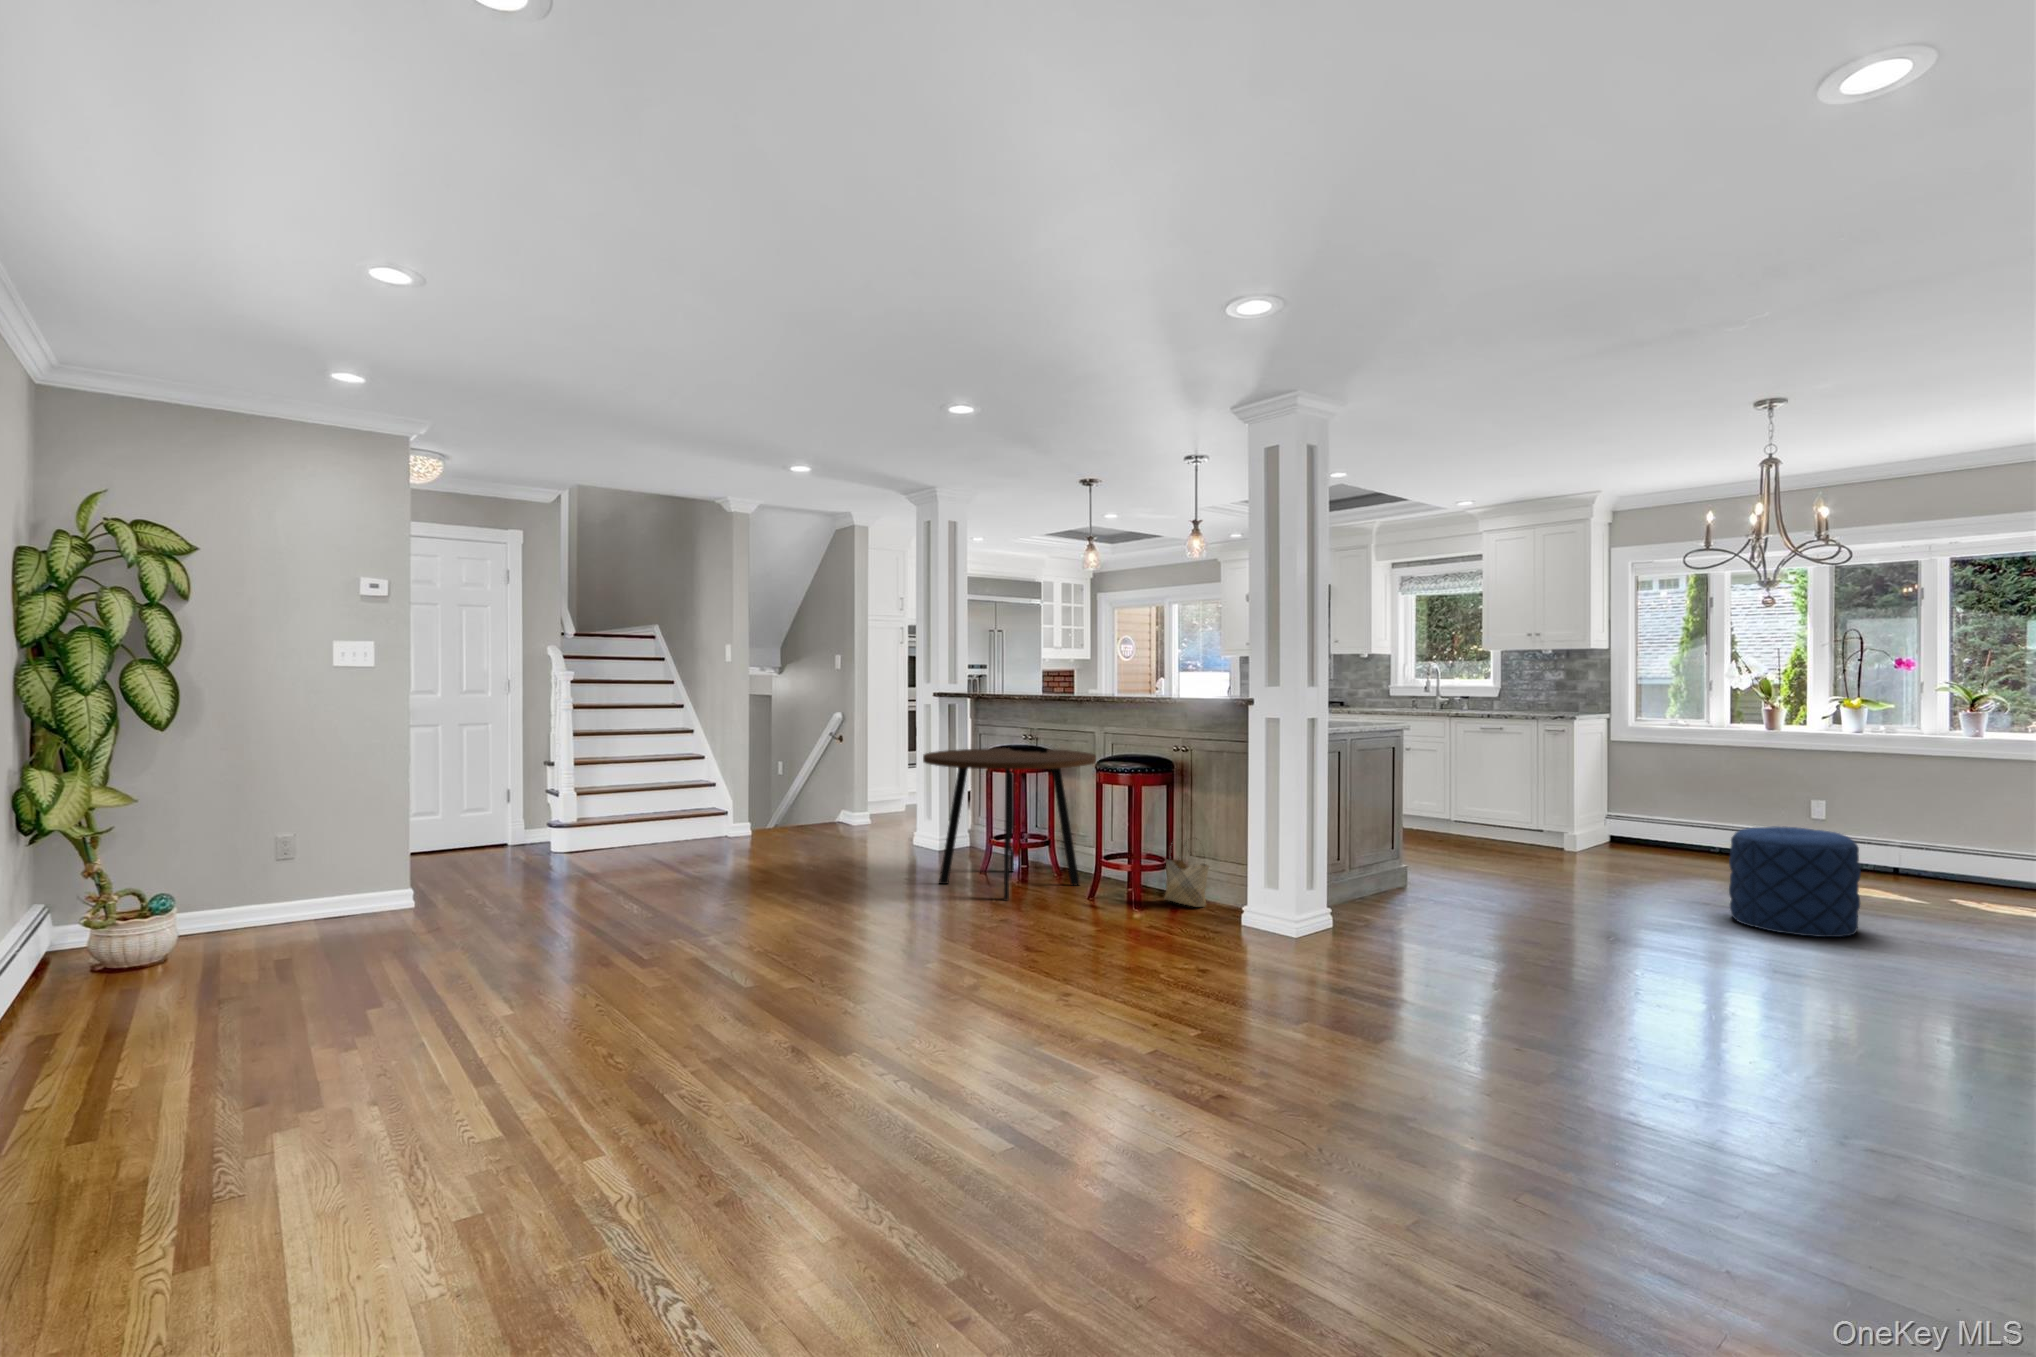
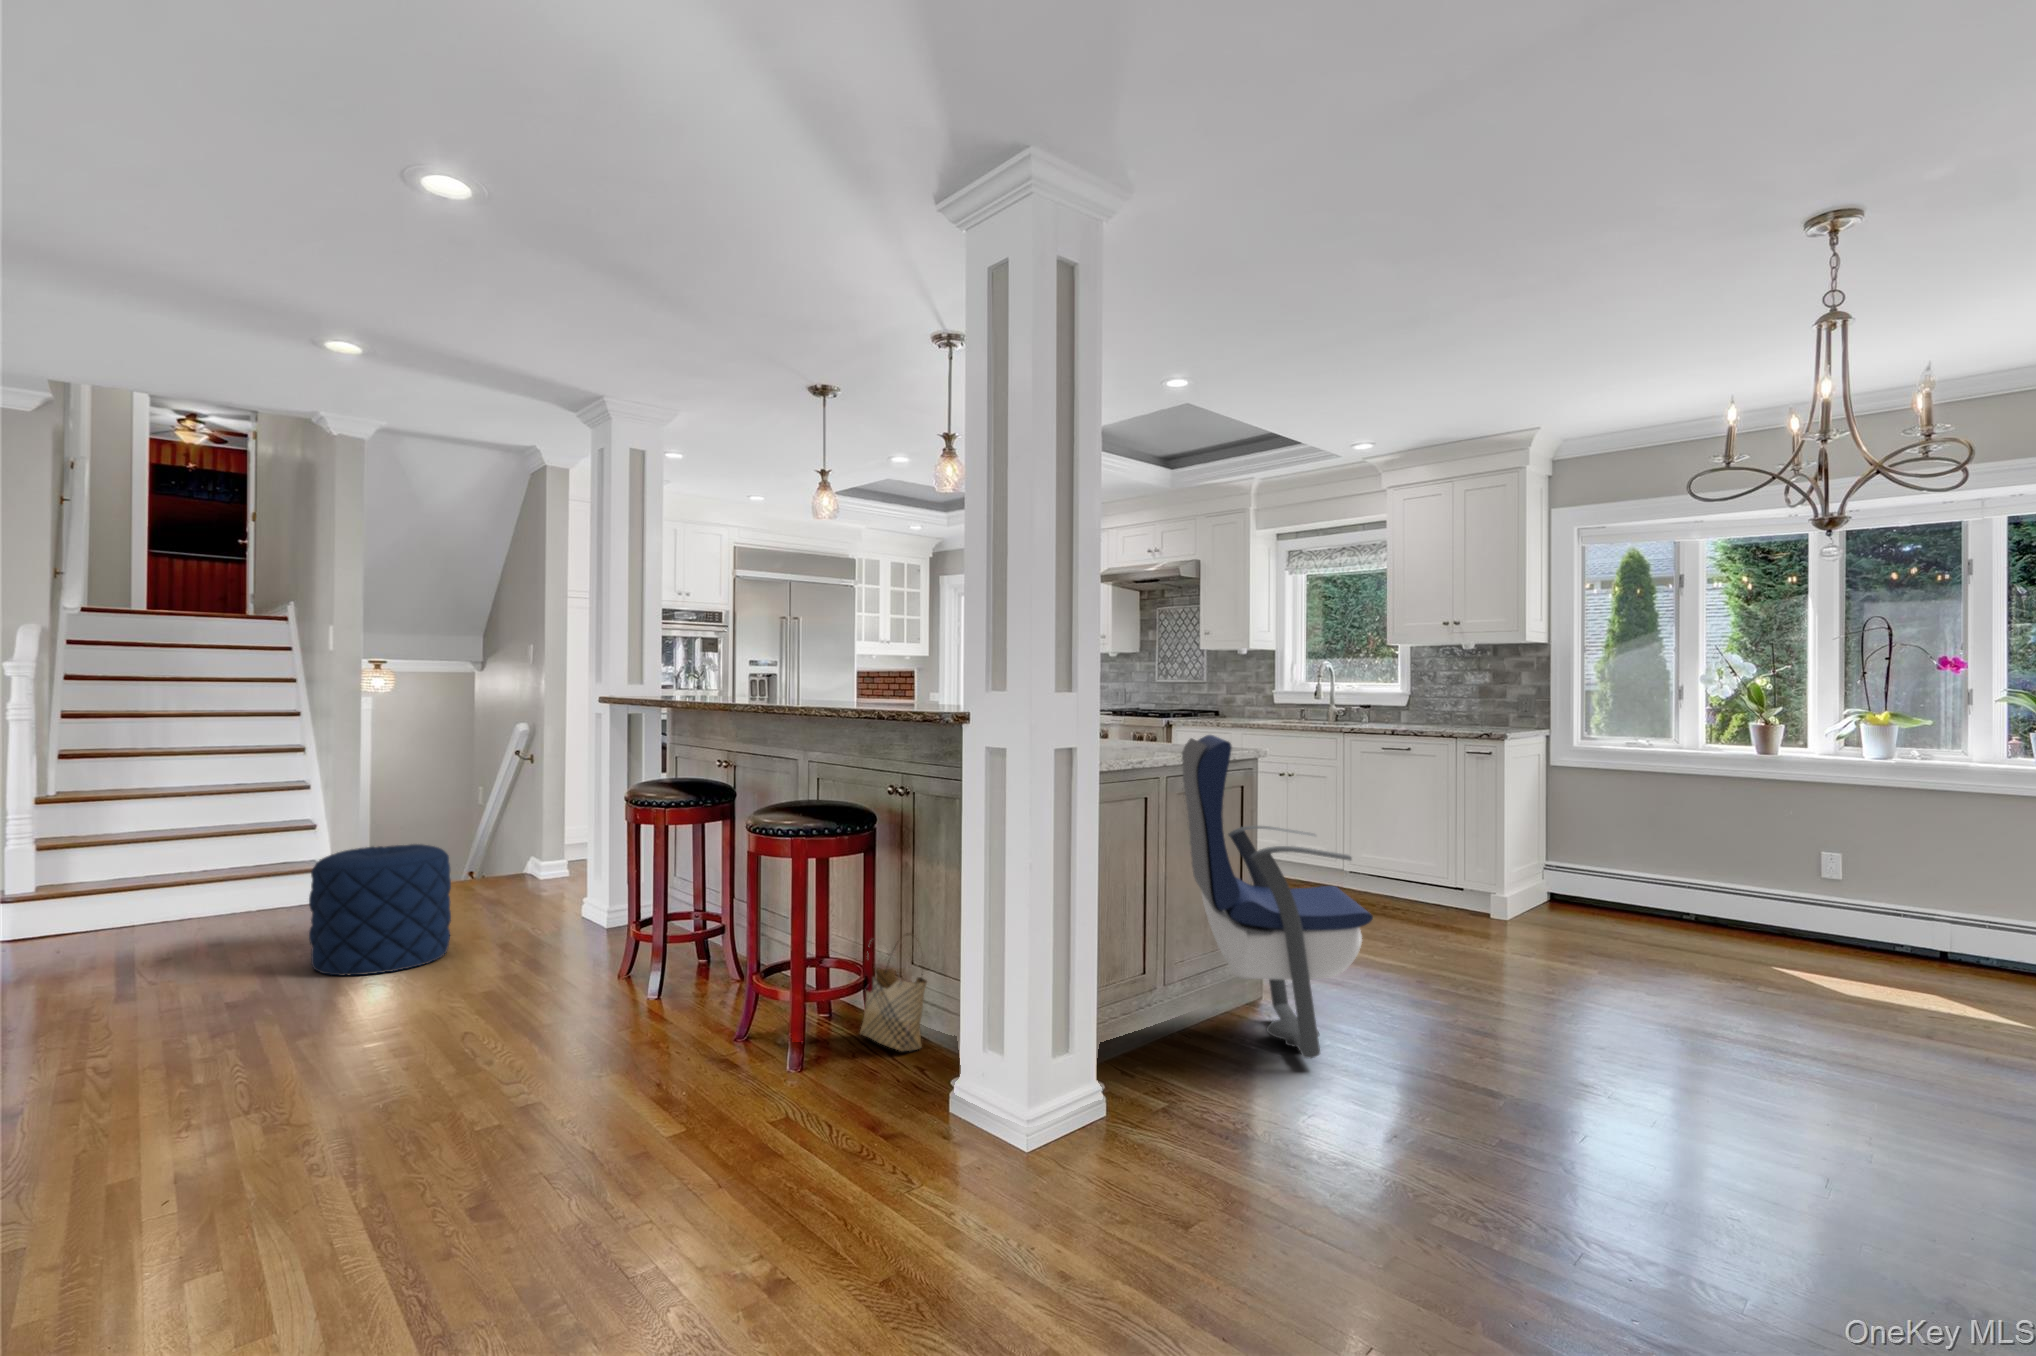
armchair: none [1360,715,1493,911] -> present [1182,735,1373,1058]
dining table: present [923,748,1096,900] -> none [492,782,785,1040]
pouf: present [1729,827,1861,937] -> present [309,844,451,975]

